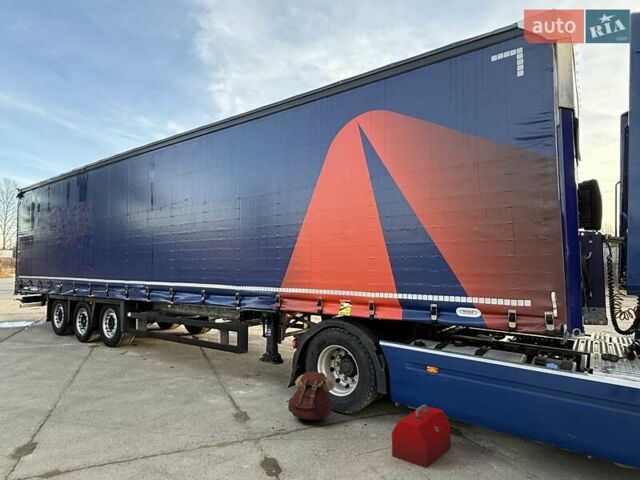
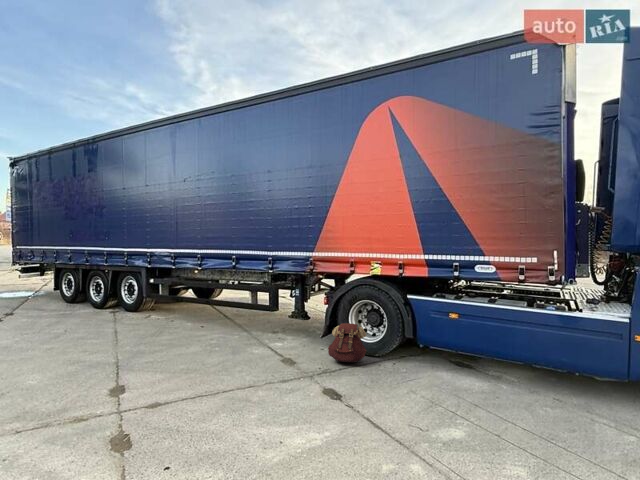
toolbox: present [392,404,451,468] -> none [424,343,469,390]

